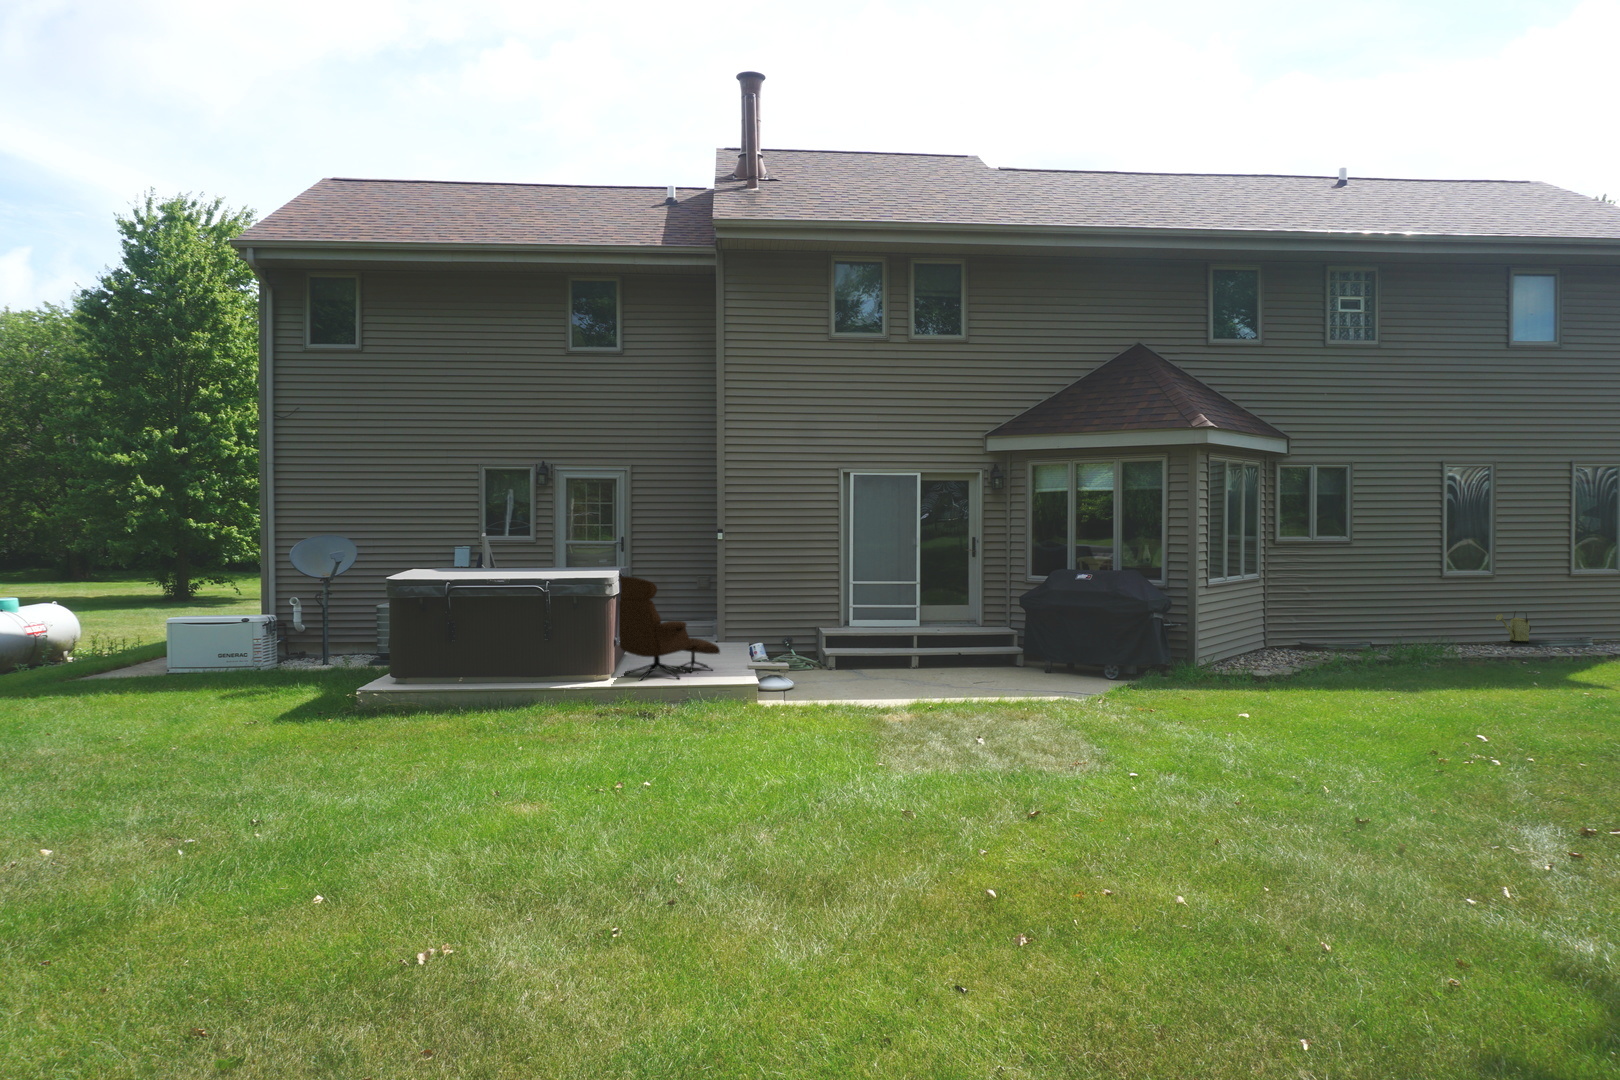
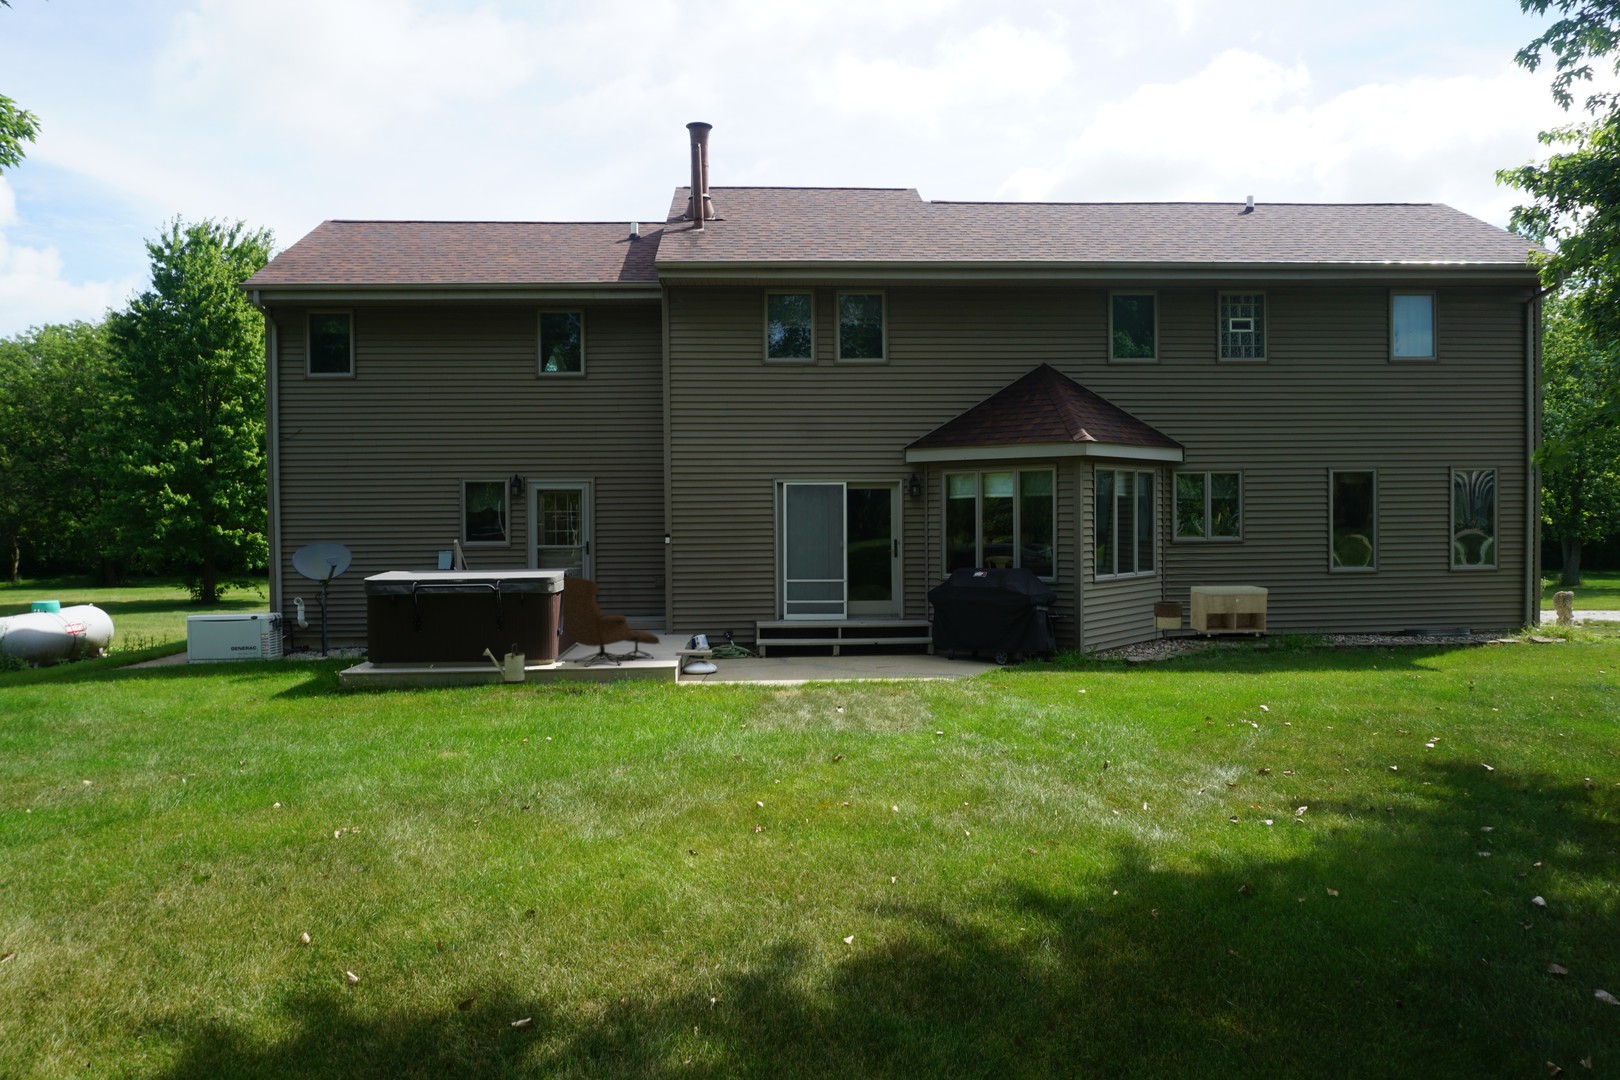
storage bench: none [1295,592,1385,648] -> present [1191,586,1268,637]
planter: none [1261,608,1295,652] -> present [1154,601,1183,640]
watering can: present [1495,611,1531,643] -> present [483,643,529,684]

